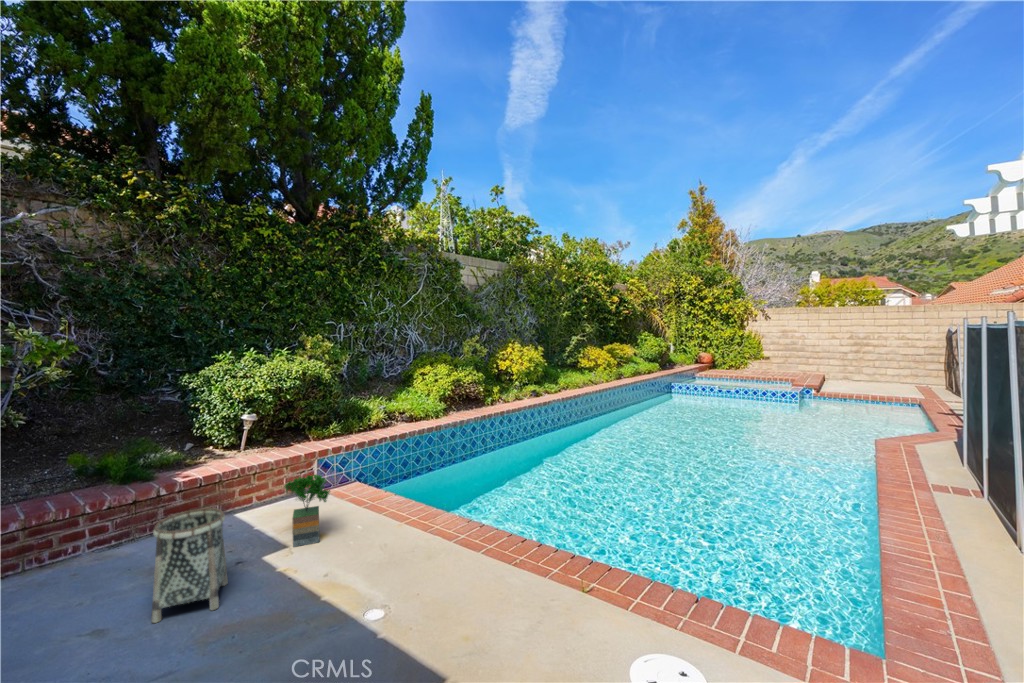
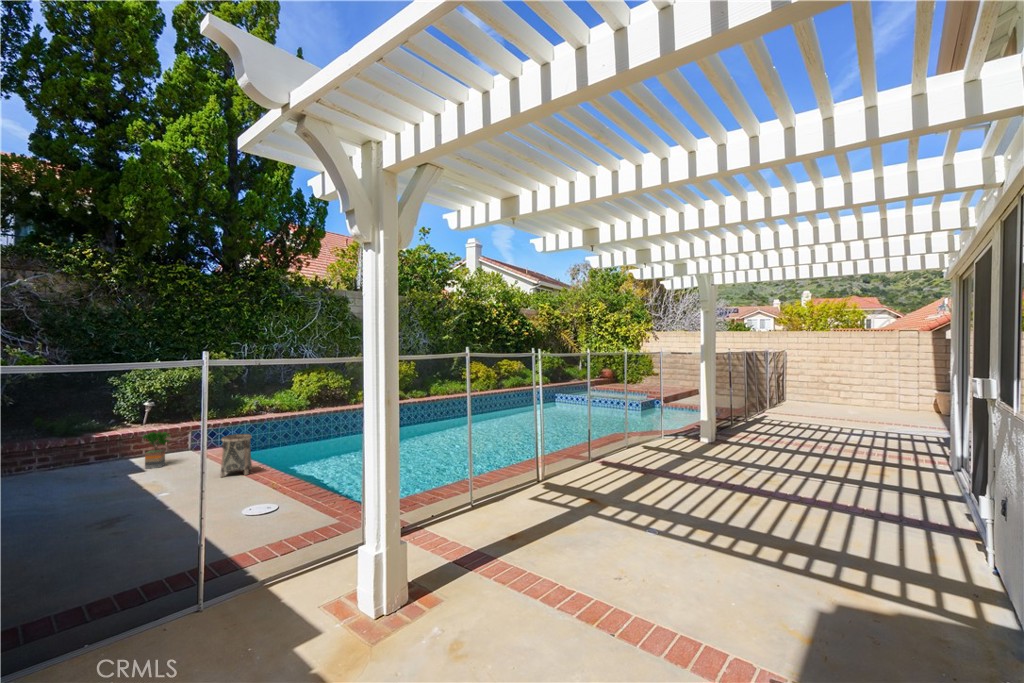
basket: present [151,508,228,623] -> present [220,434,252,477]

